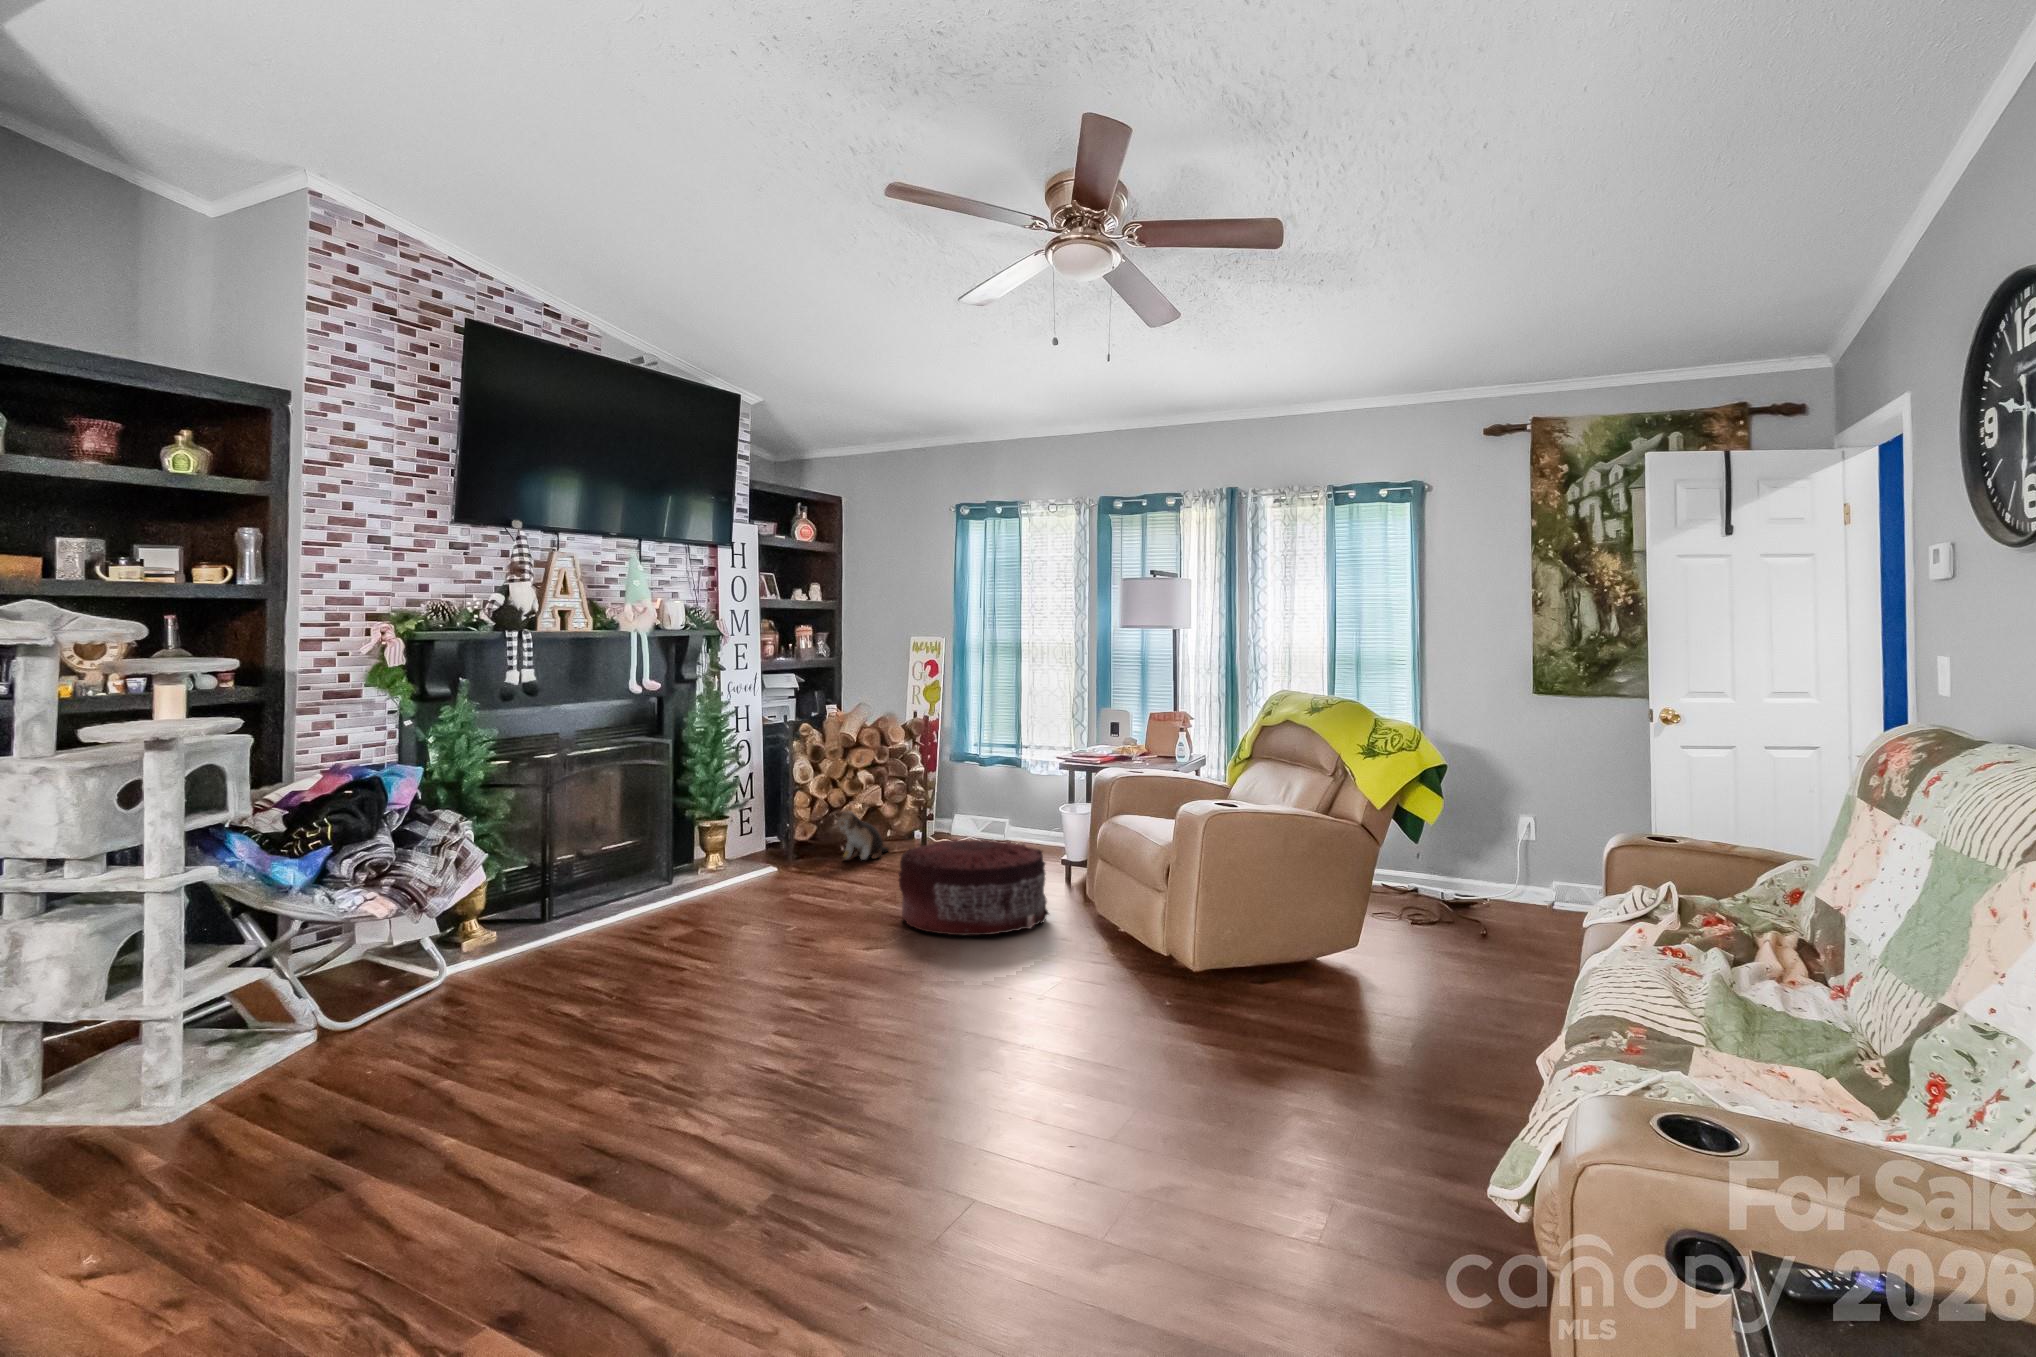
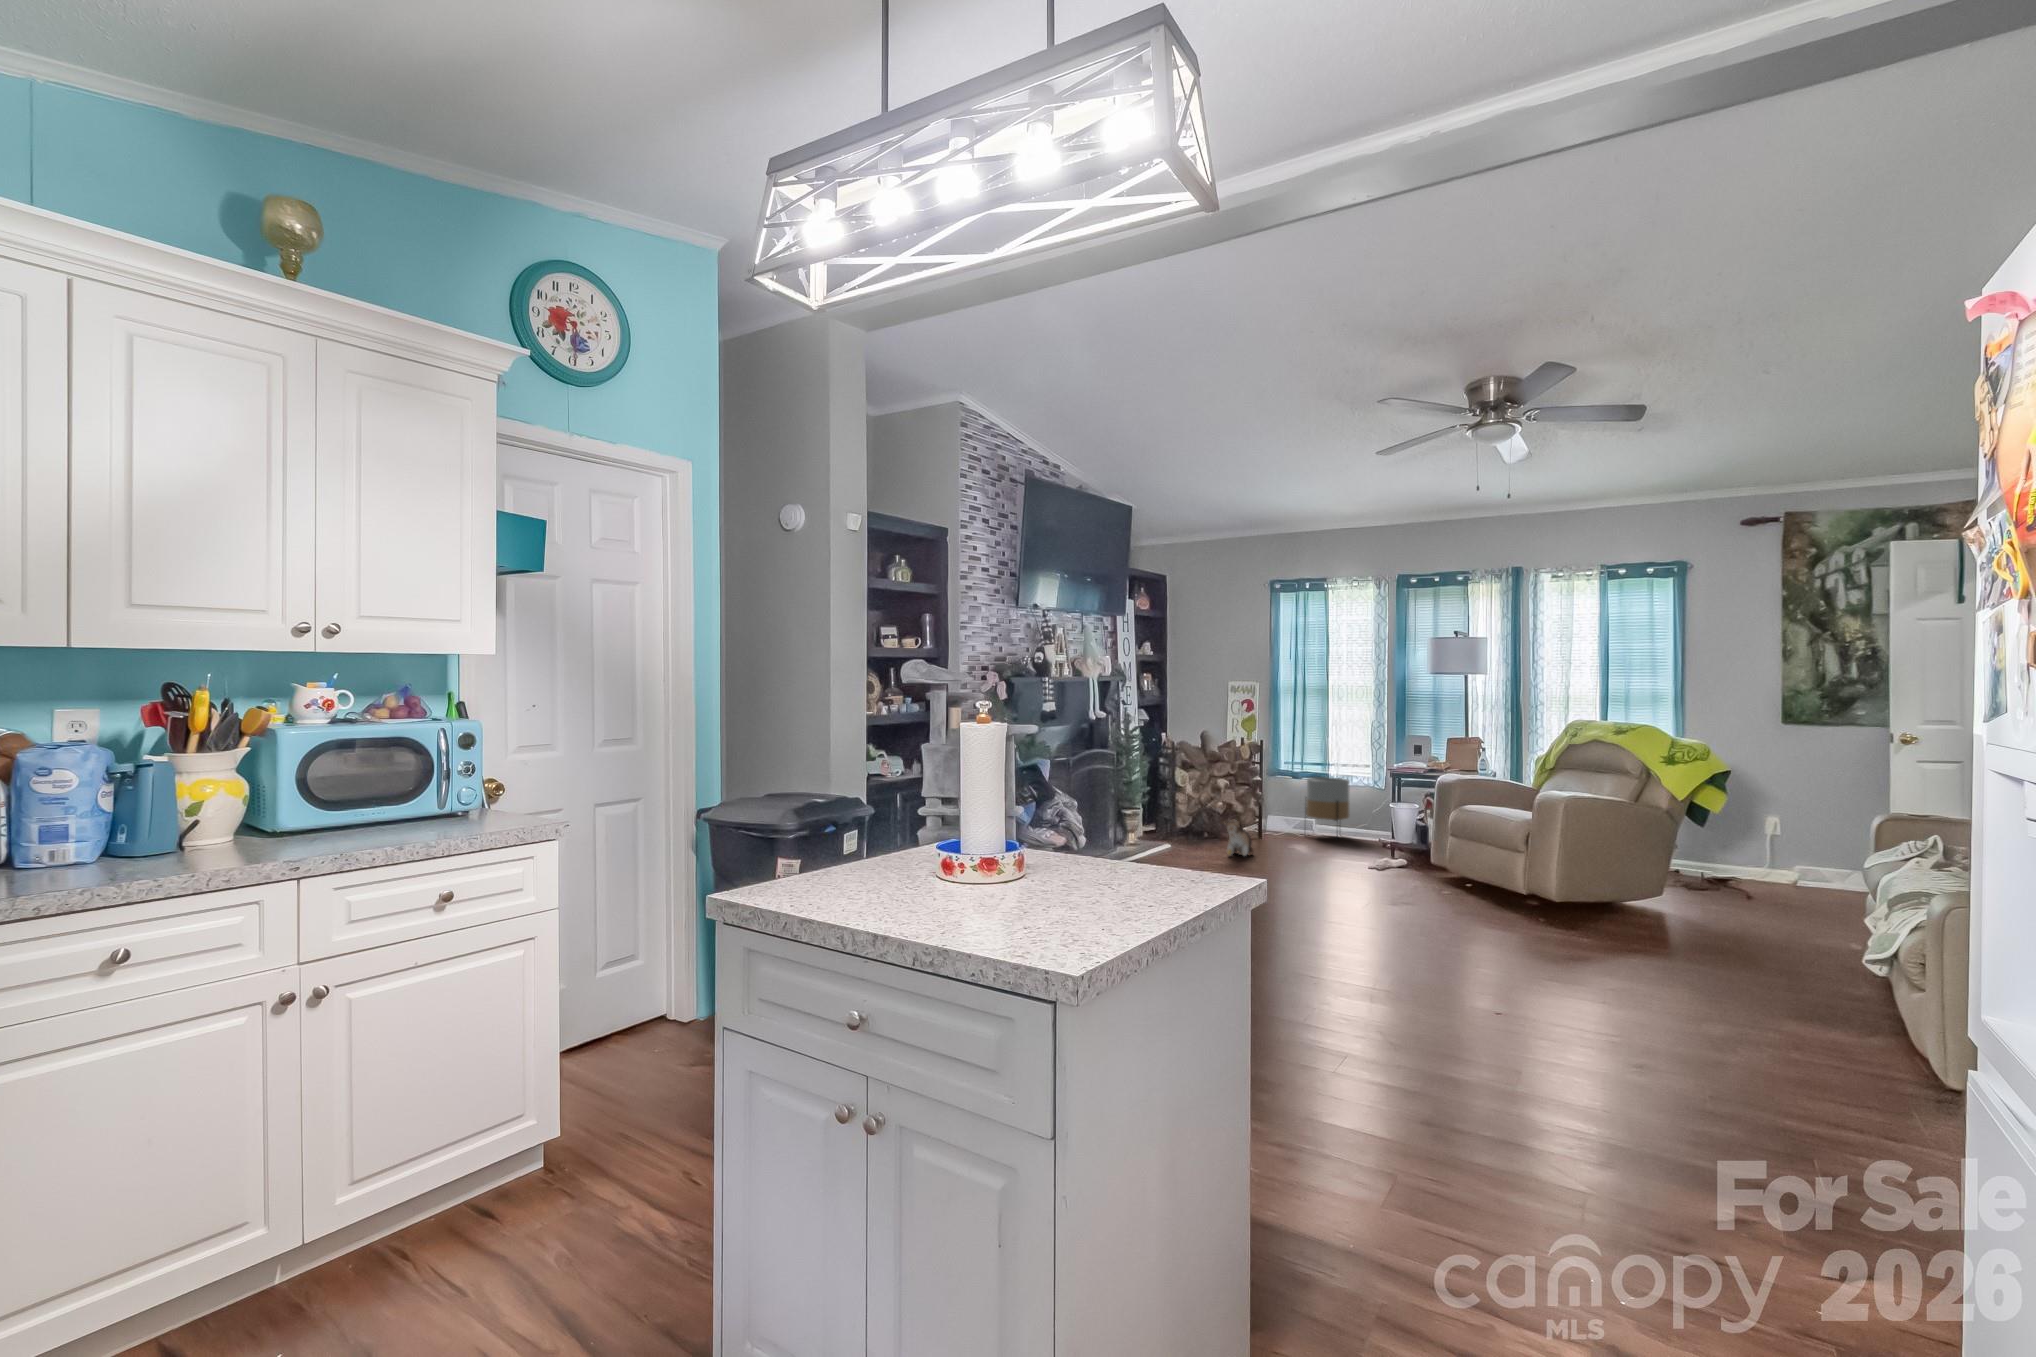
planter: none [986,759,1040,840] -> present [1305,777,1350,821]
pouf: present [899,839,1049,935] -> none [1332,840,1447,909]

